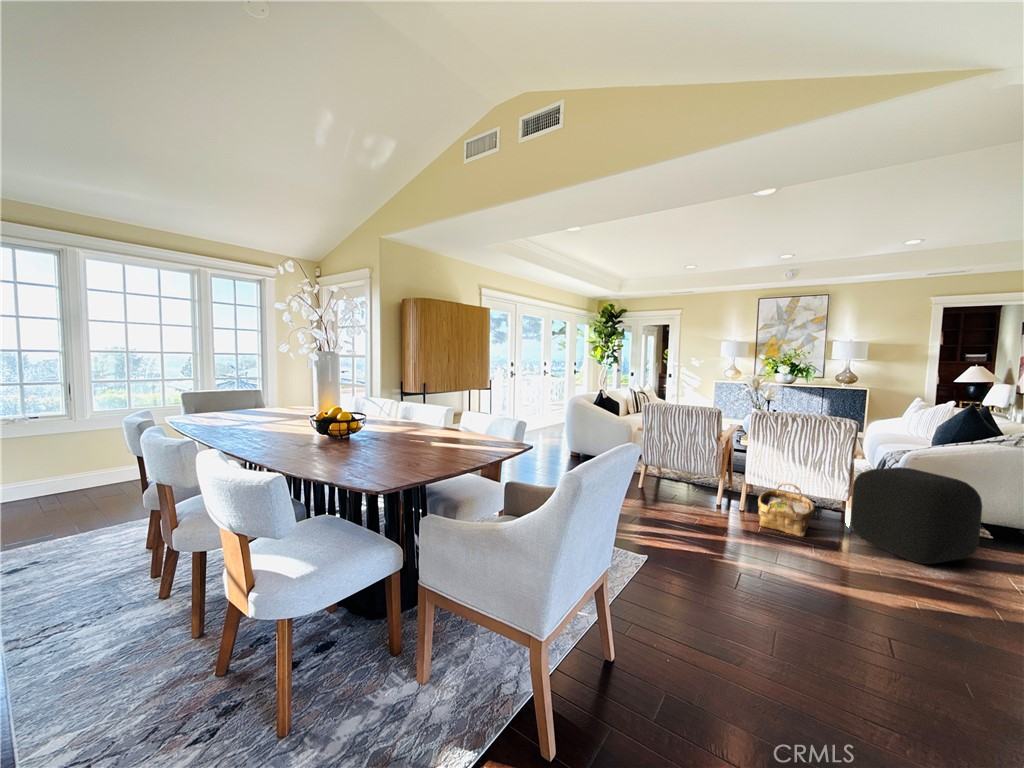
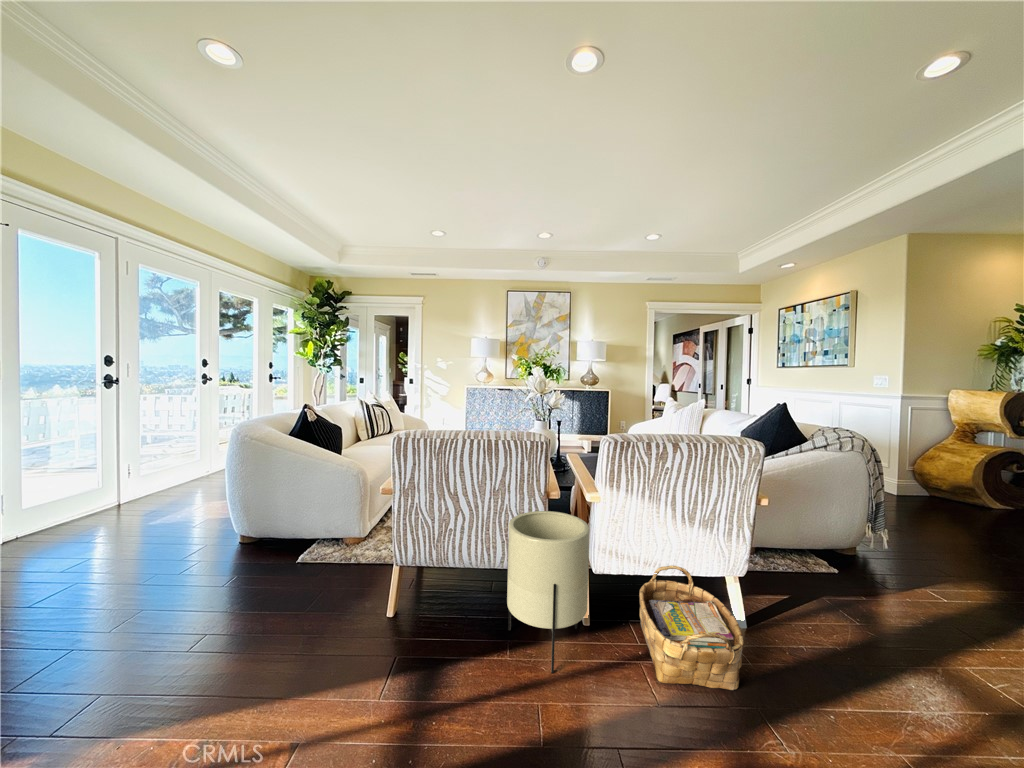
planter: none [691,446,735,513] -> present [507,511,589,673]
ottoman: present [851,467,982,564] -> none [775,511,970,702]

